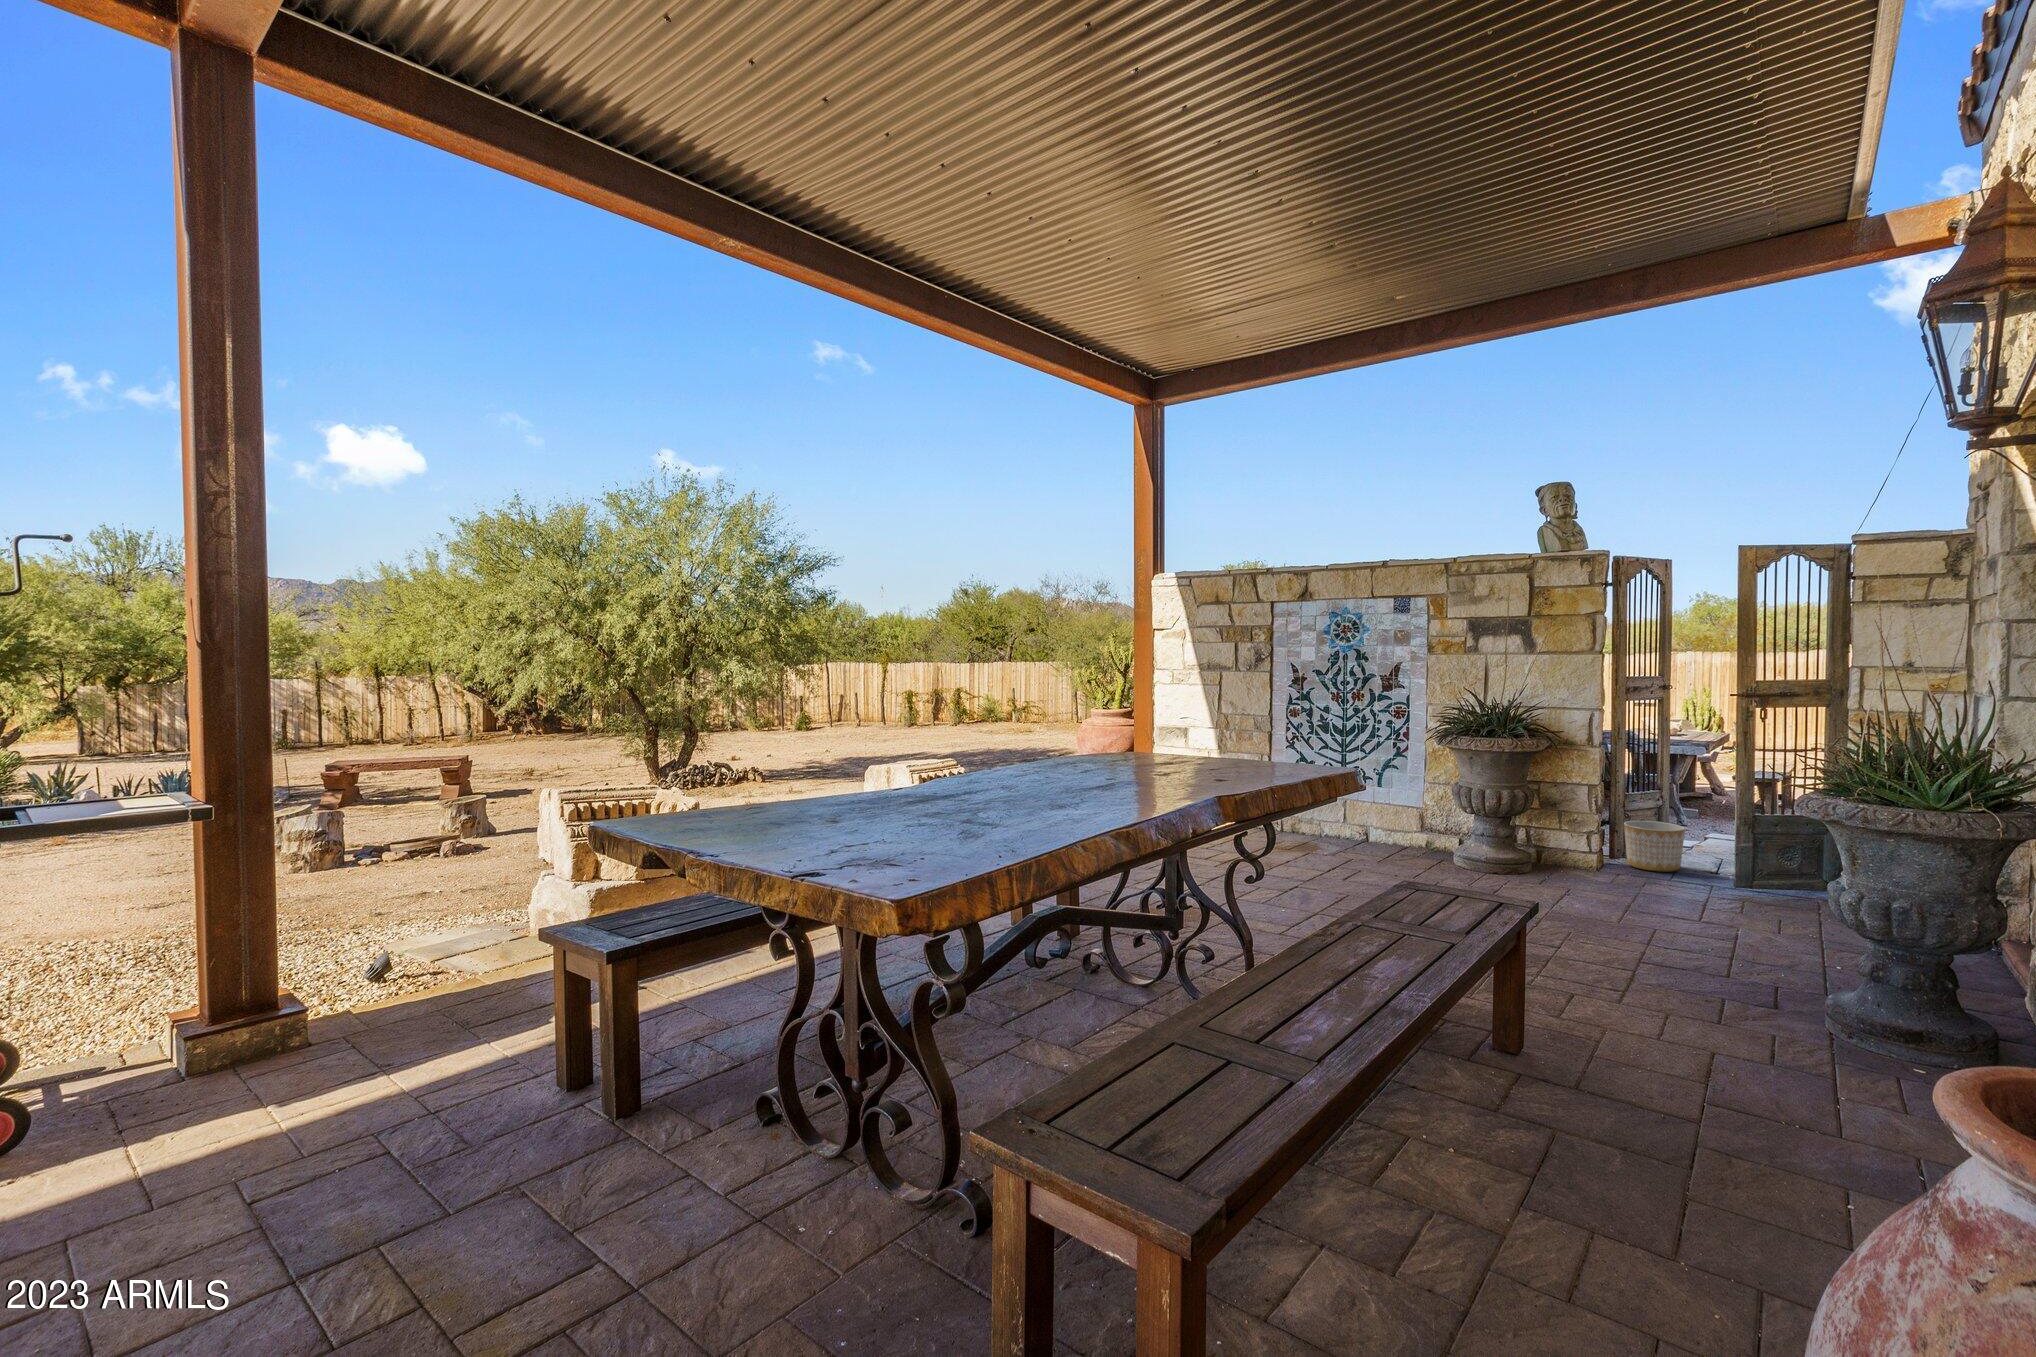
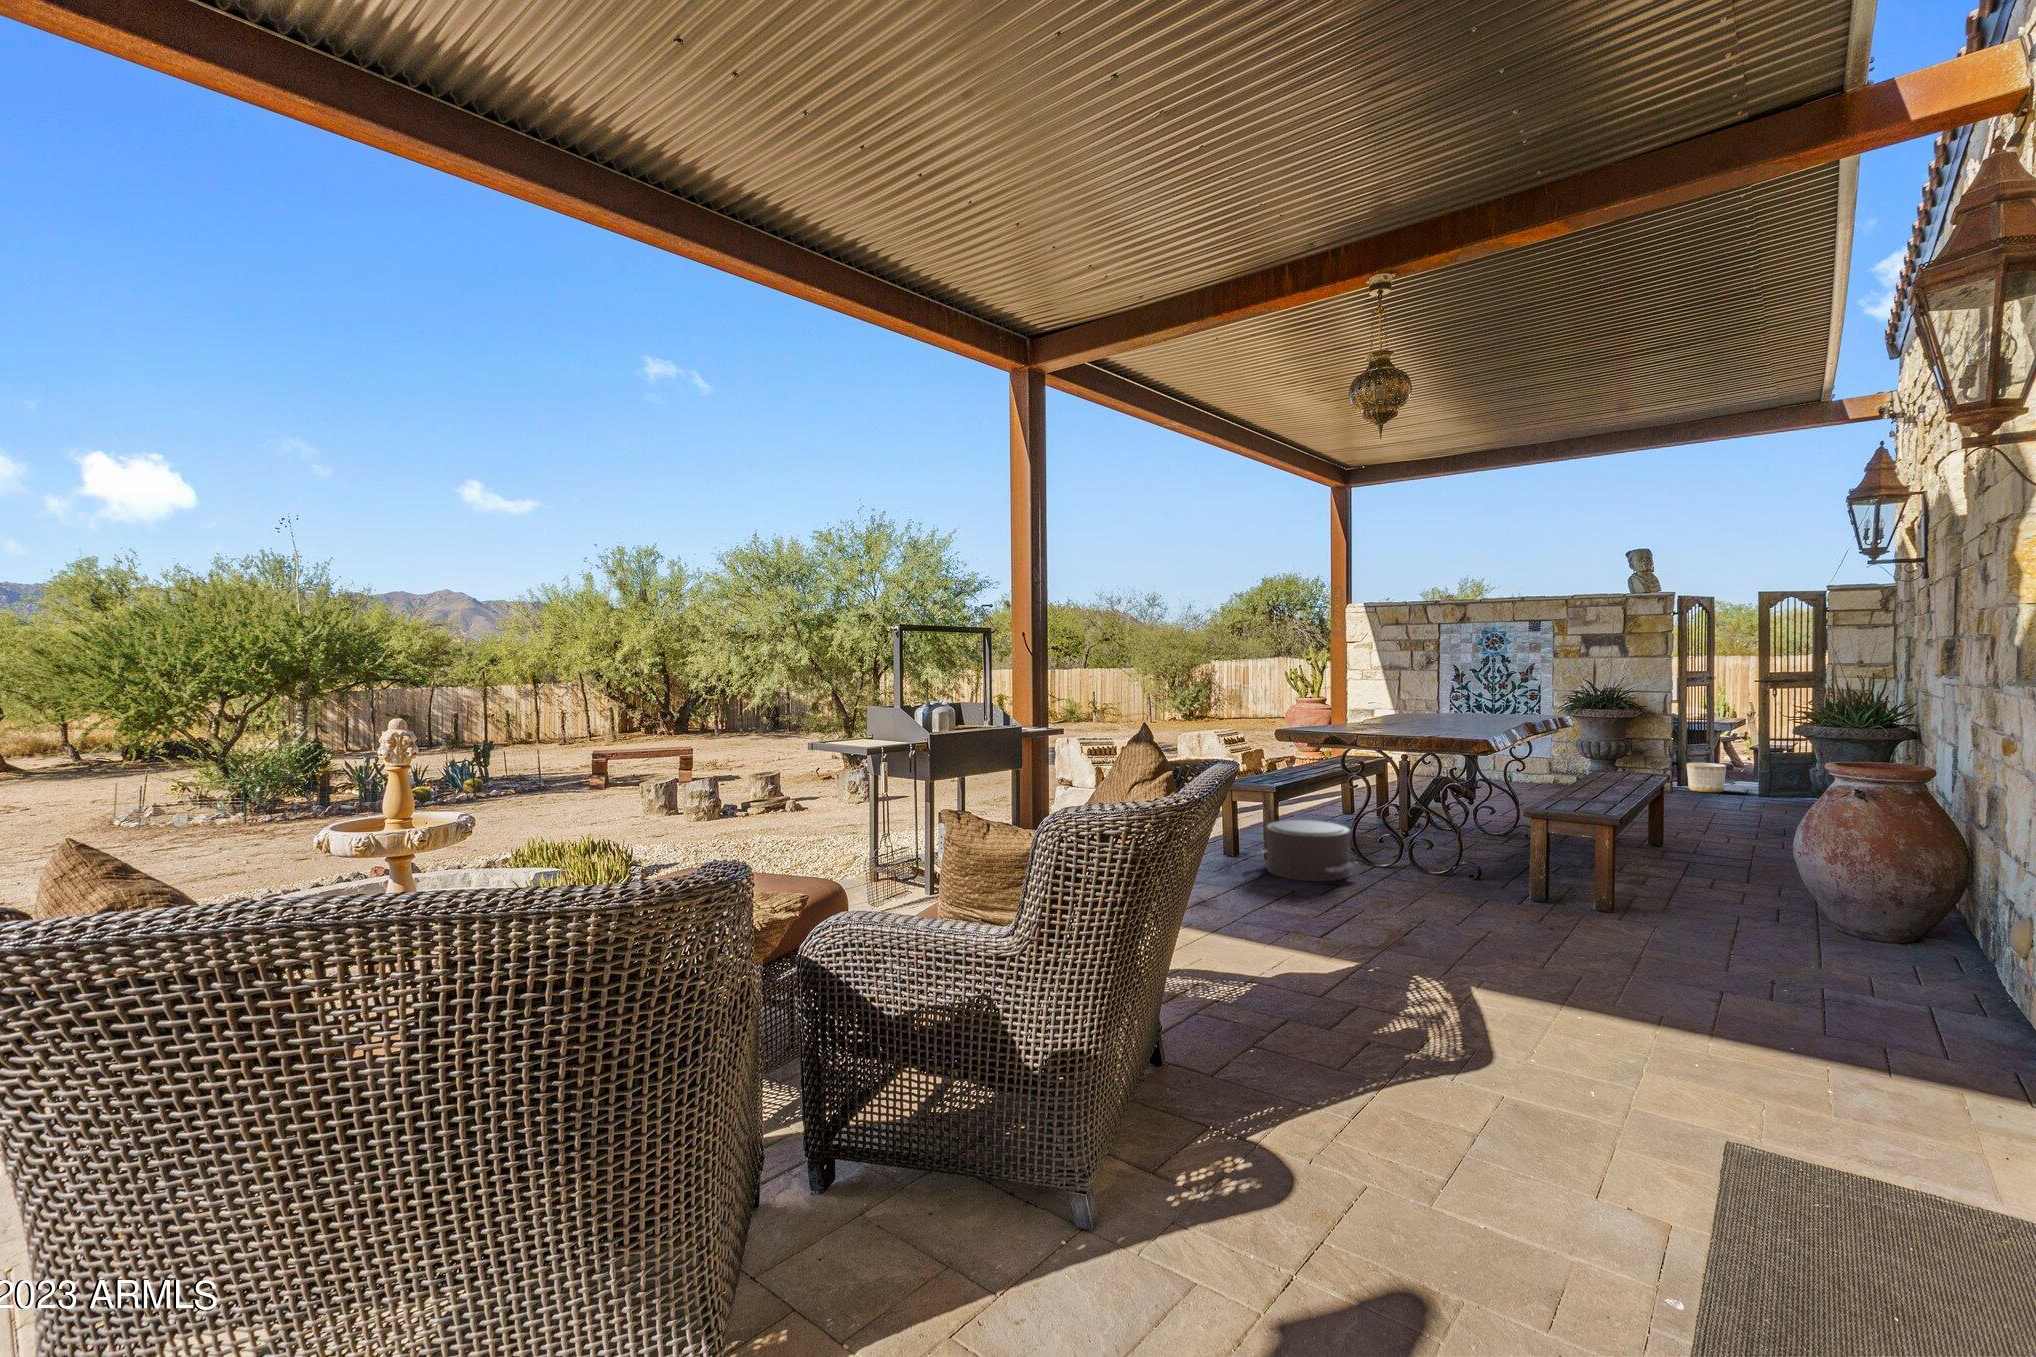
pouf: none [483,1050,702,1266] -> present [1251,820,1357,881]

